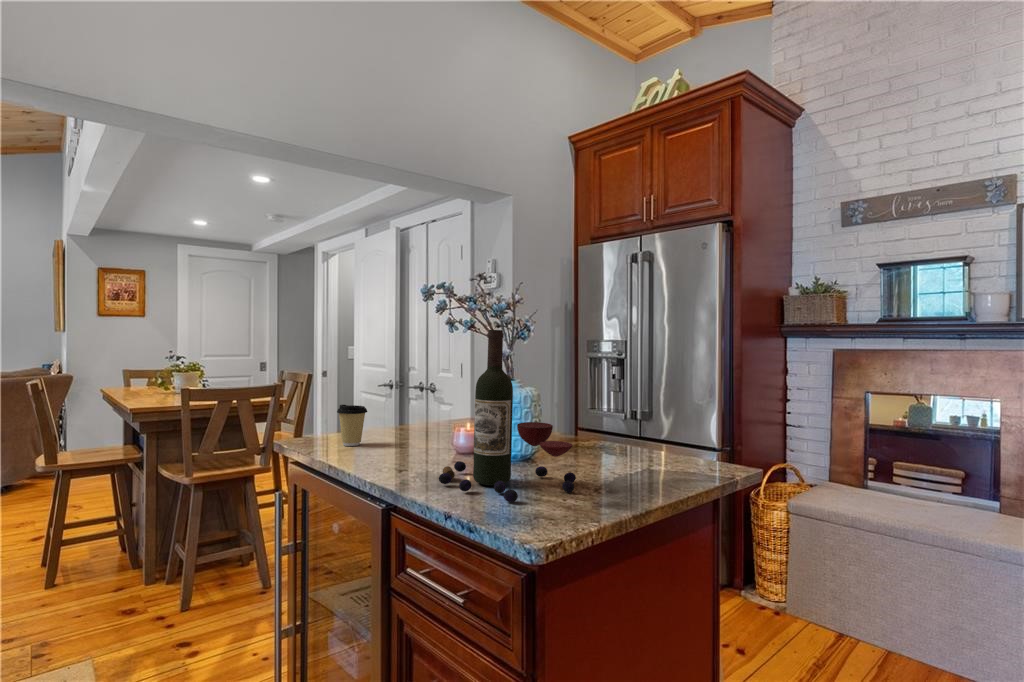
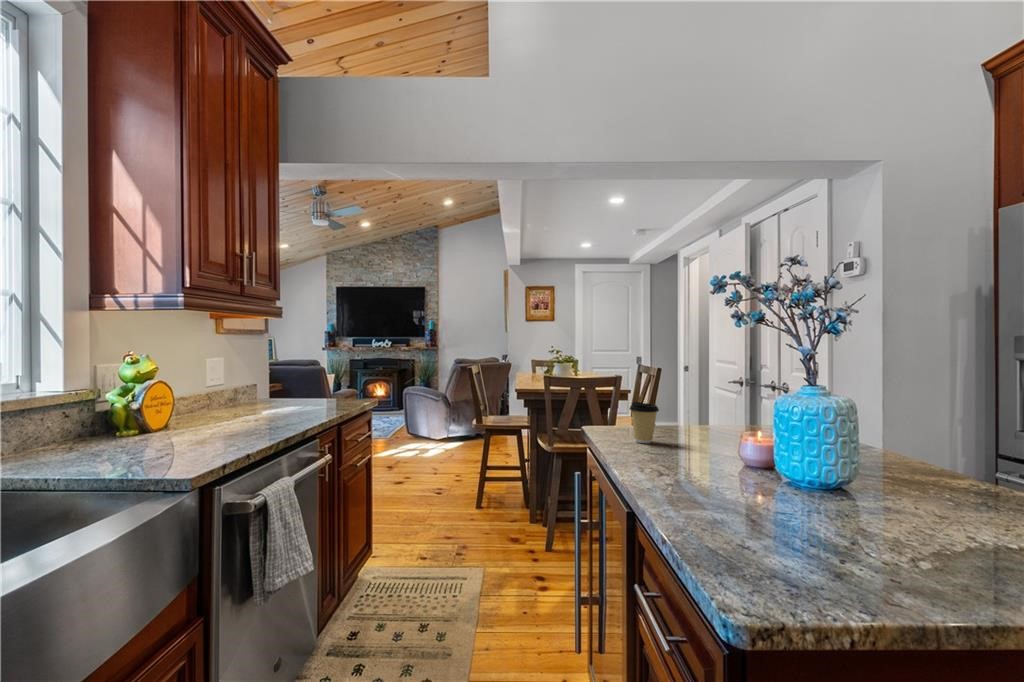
wine bottle: present [439,330,576,502] -> none [689,330,884,575]

